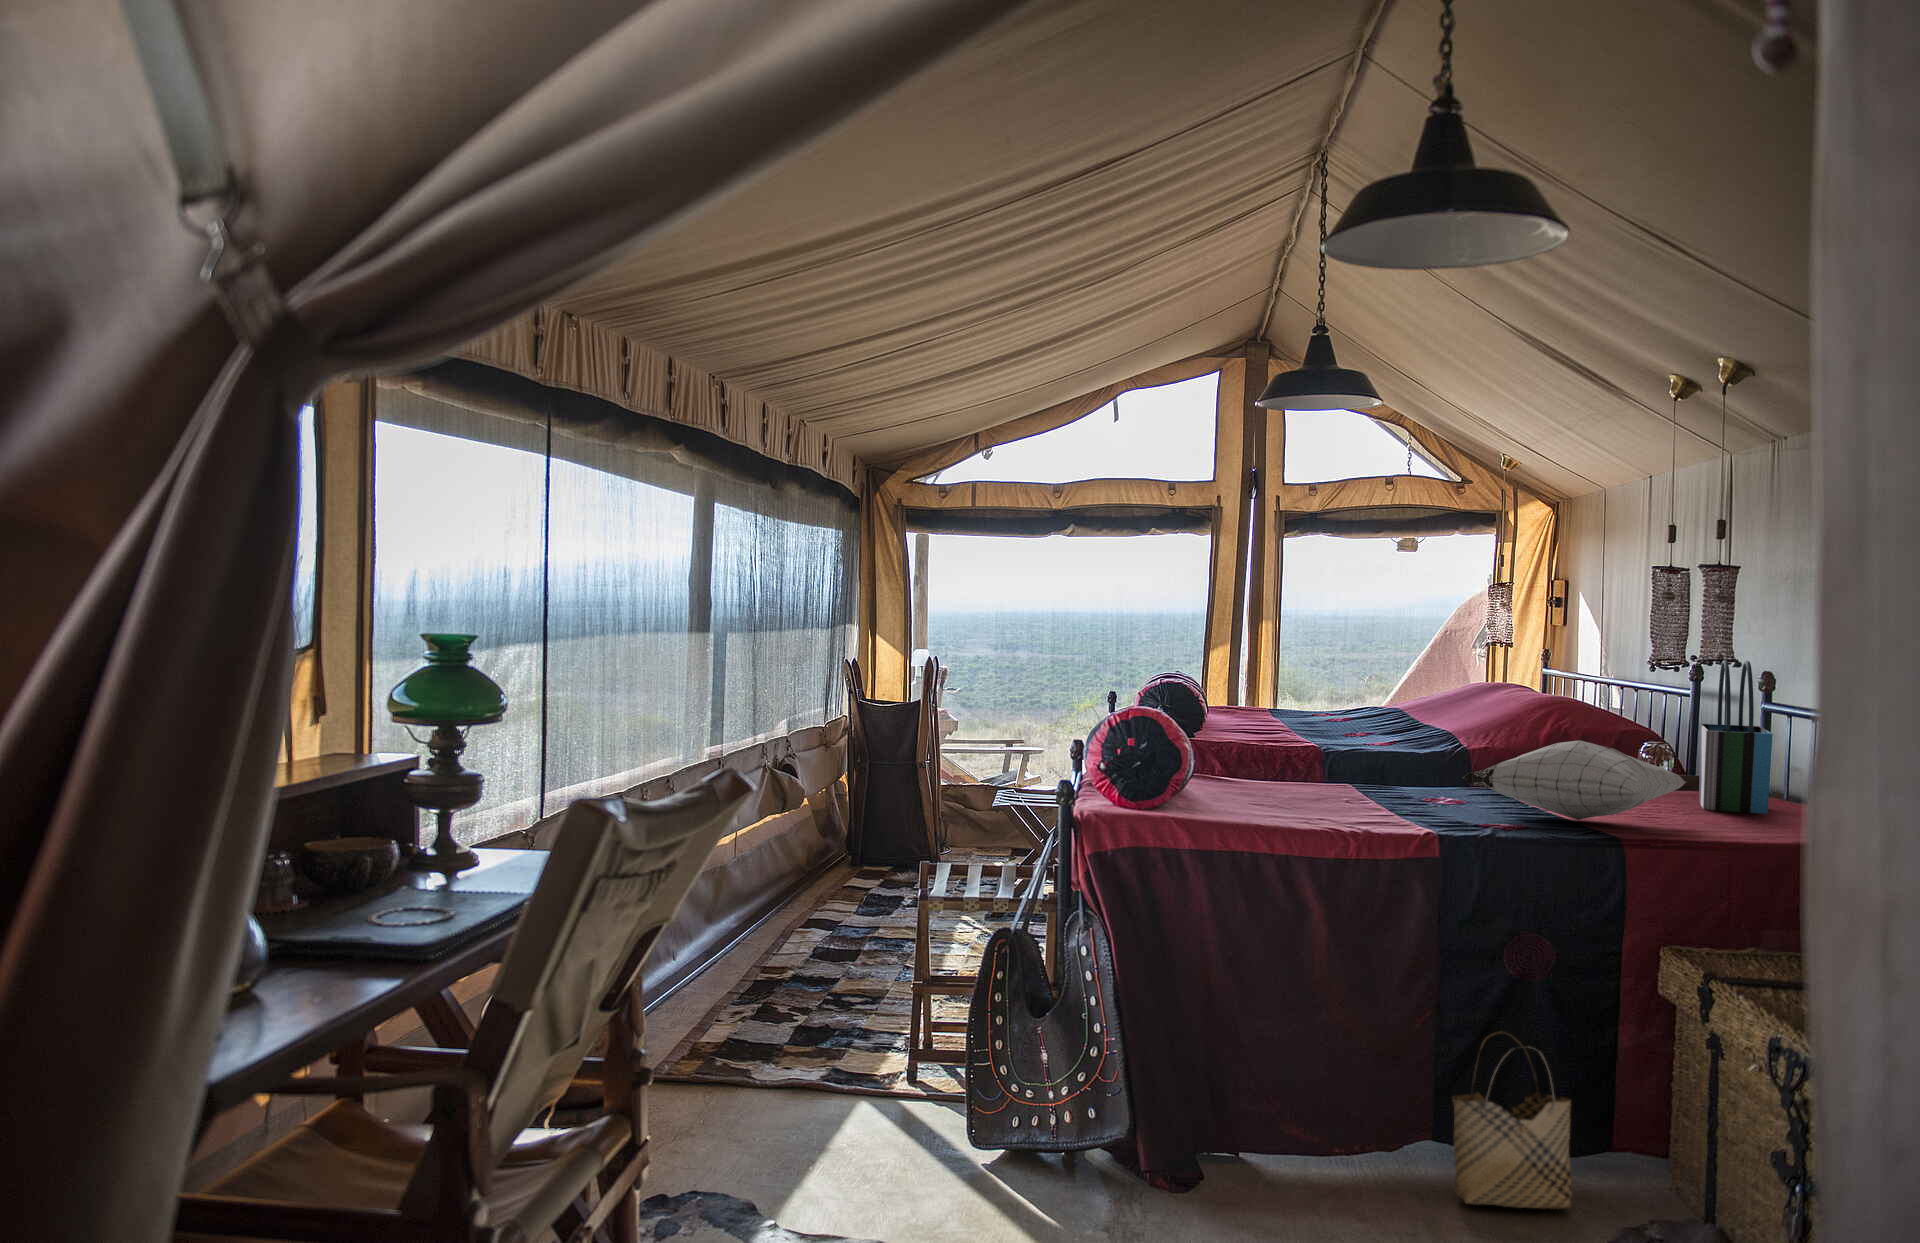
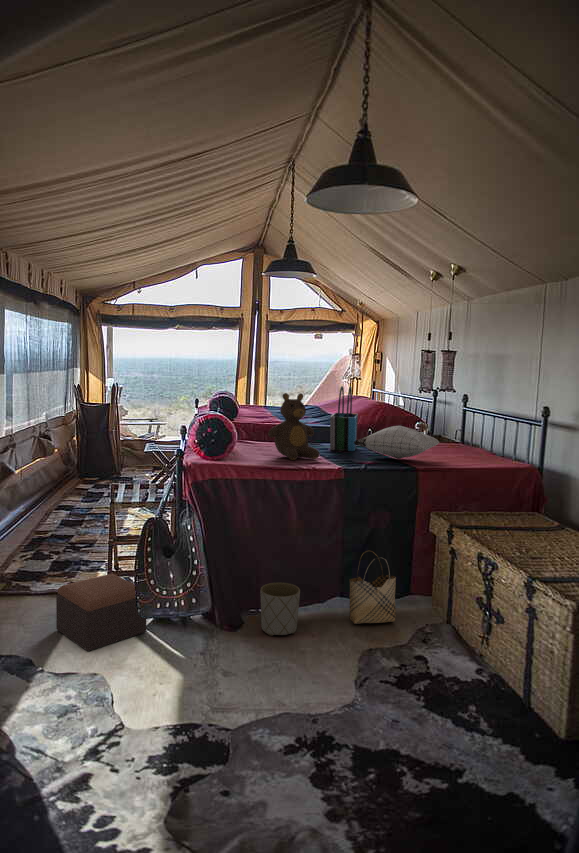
tote bag: present [1699,660,1773,814] -> present [330,386,358,451]
teddy bear: none [1259,663,1380,815] -> present [268,393,319,460]
footstool: none [805,1046,989,1201] -> present [56,574,146,651]
planter: none [1239,1091,1332,1211] -> present [260,583,300,636]

